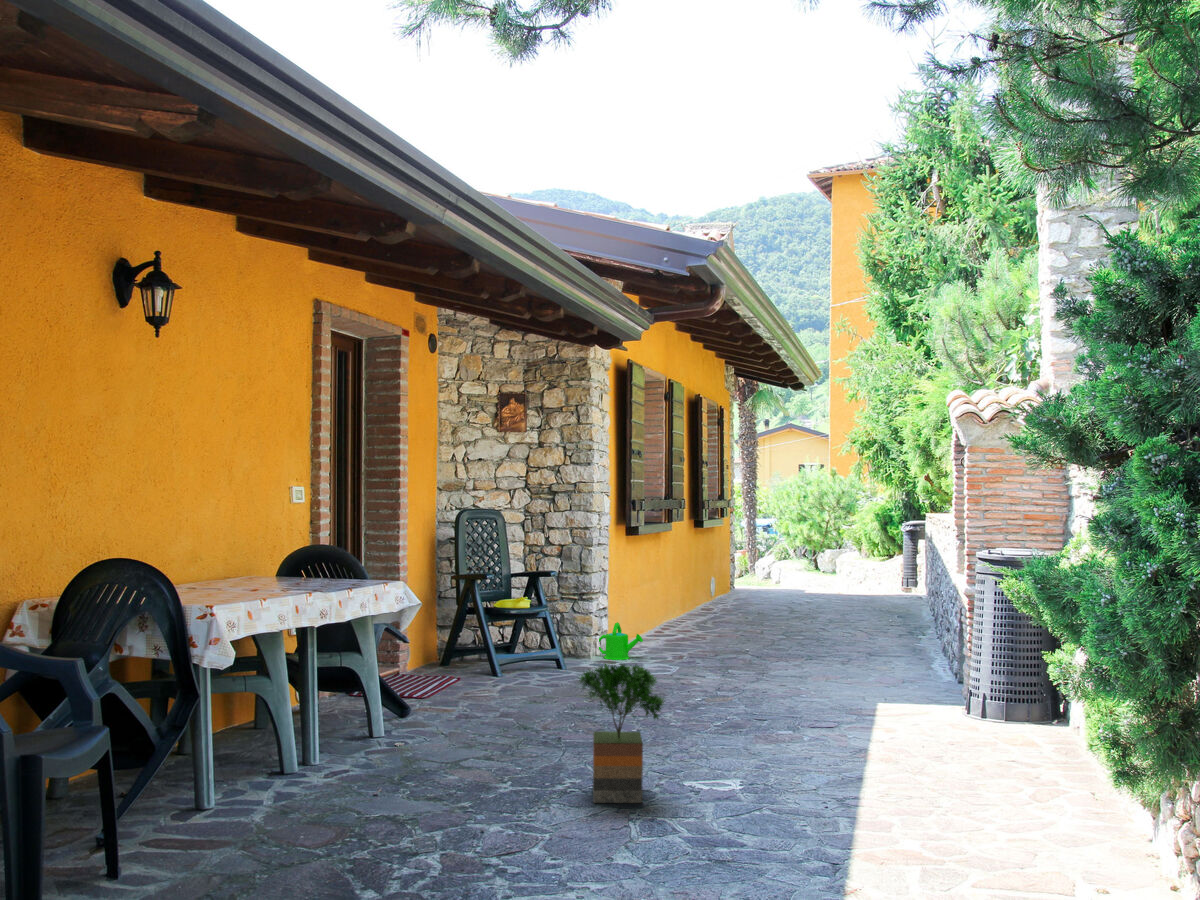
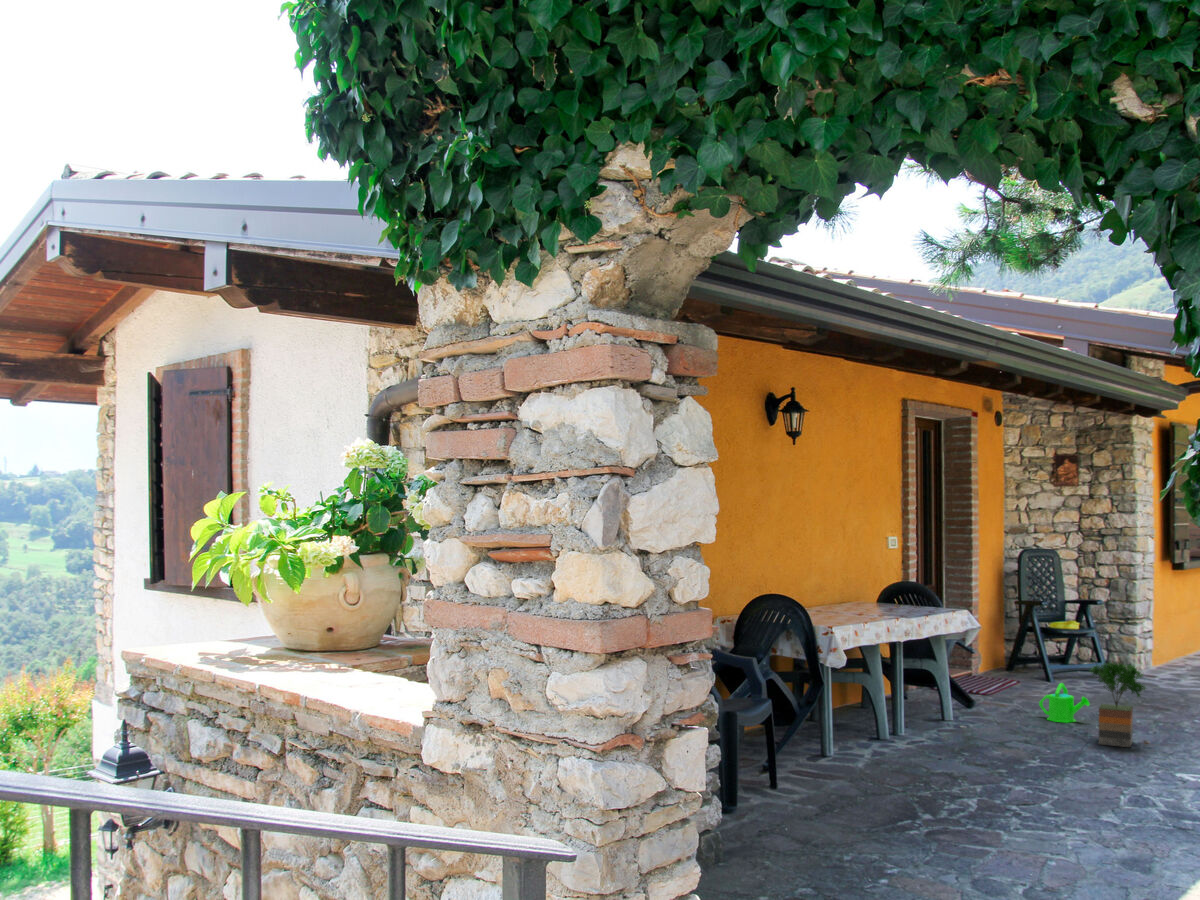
watering can: present [599,622,643,660] -> present [1039,683,1089,723]

